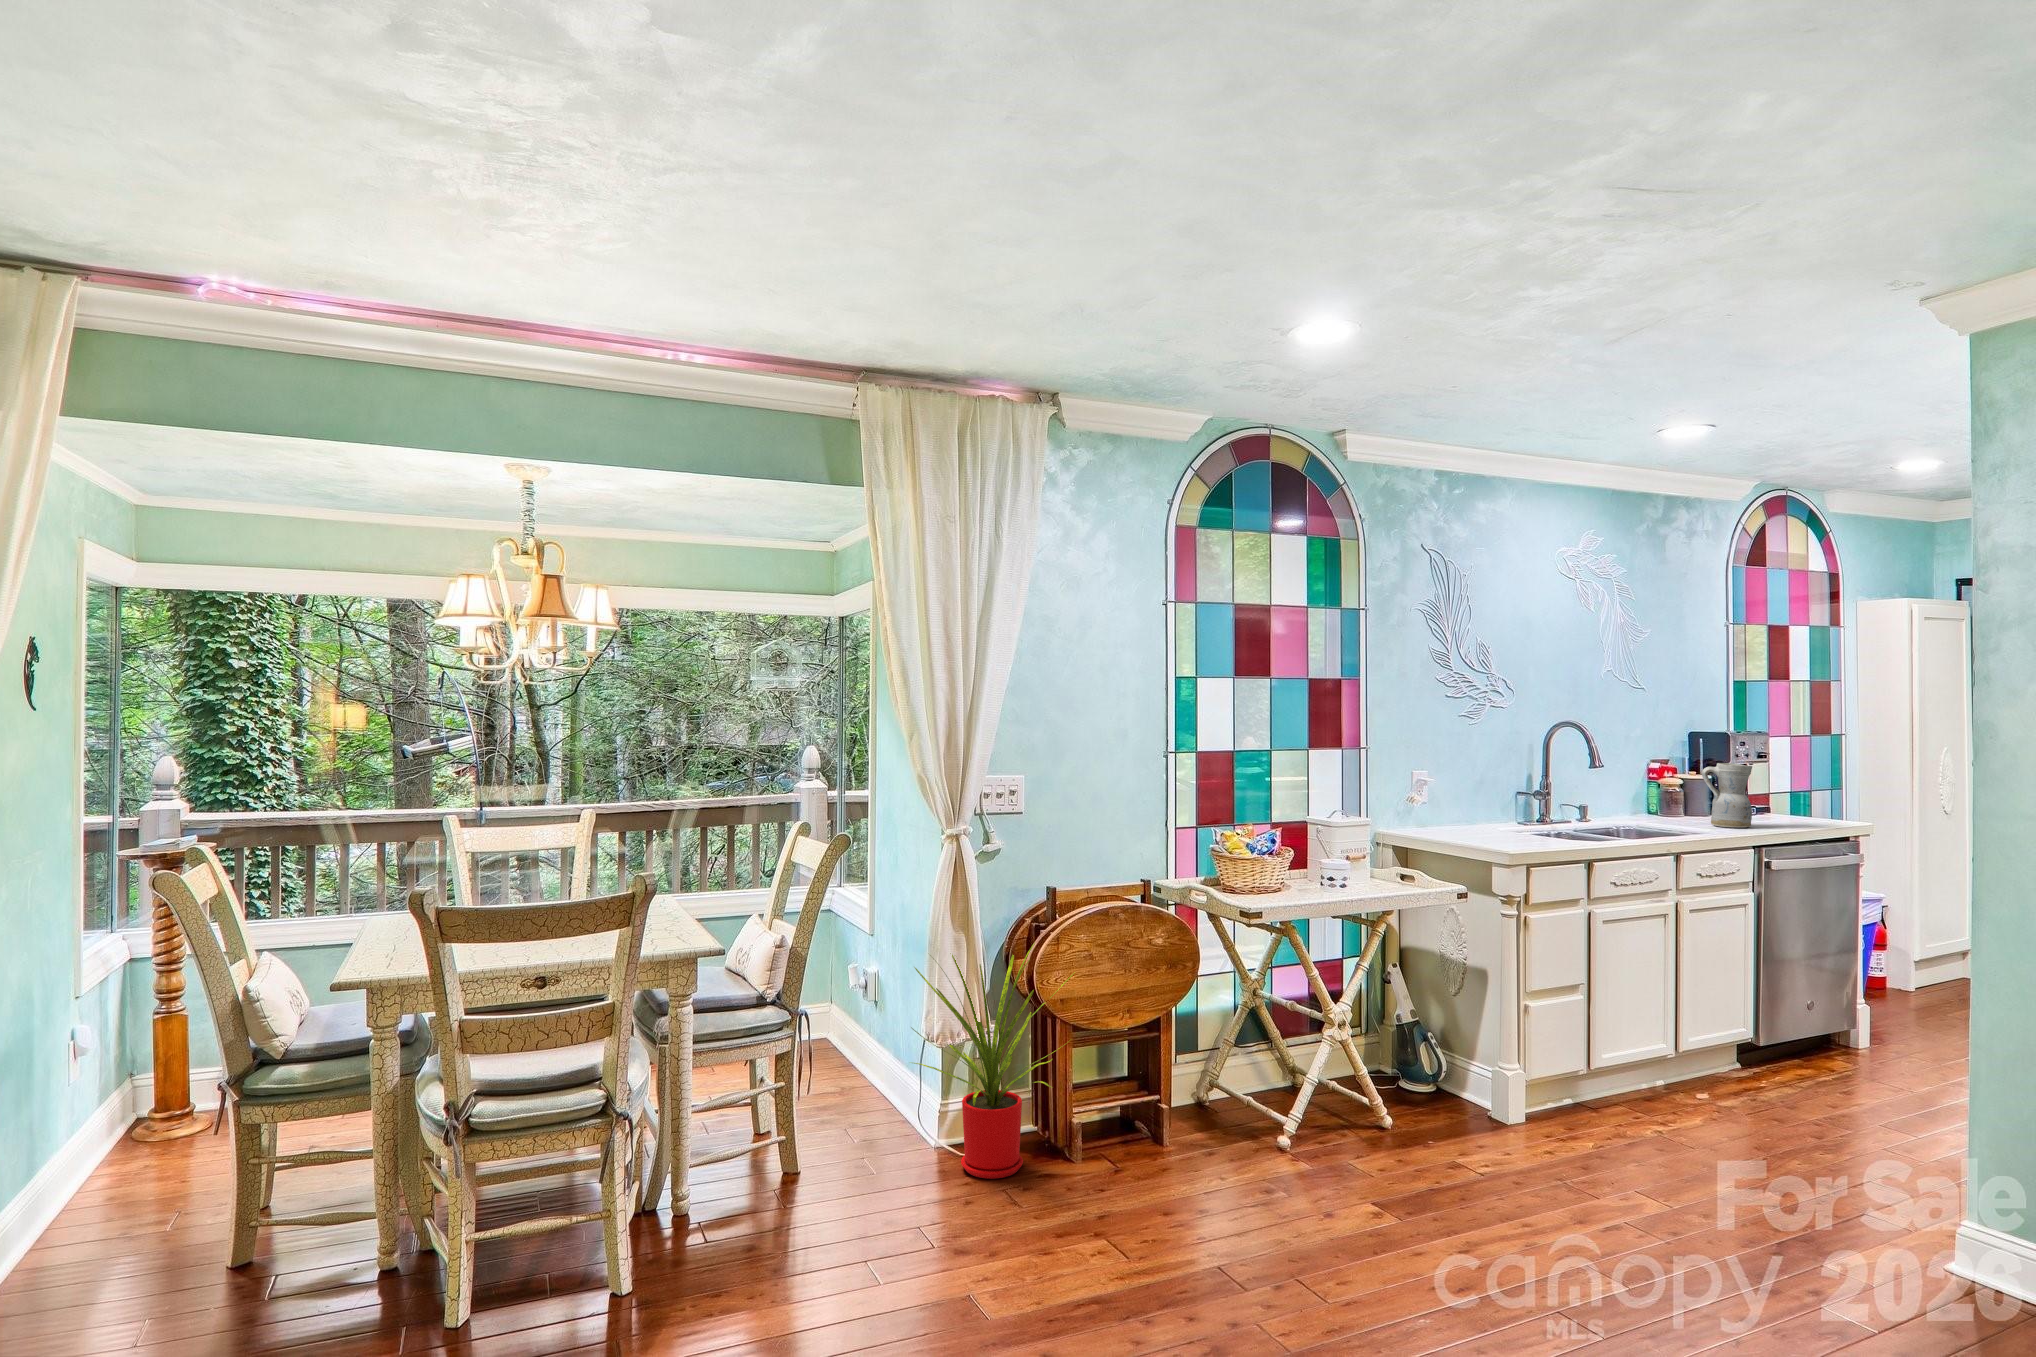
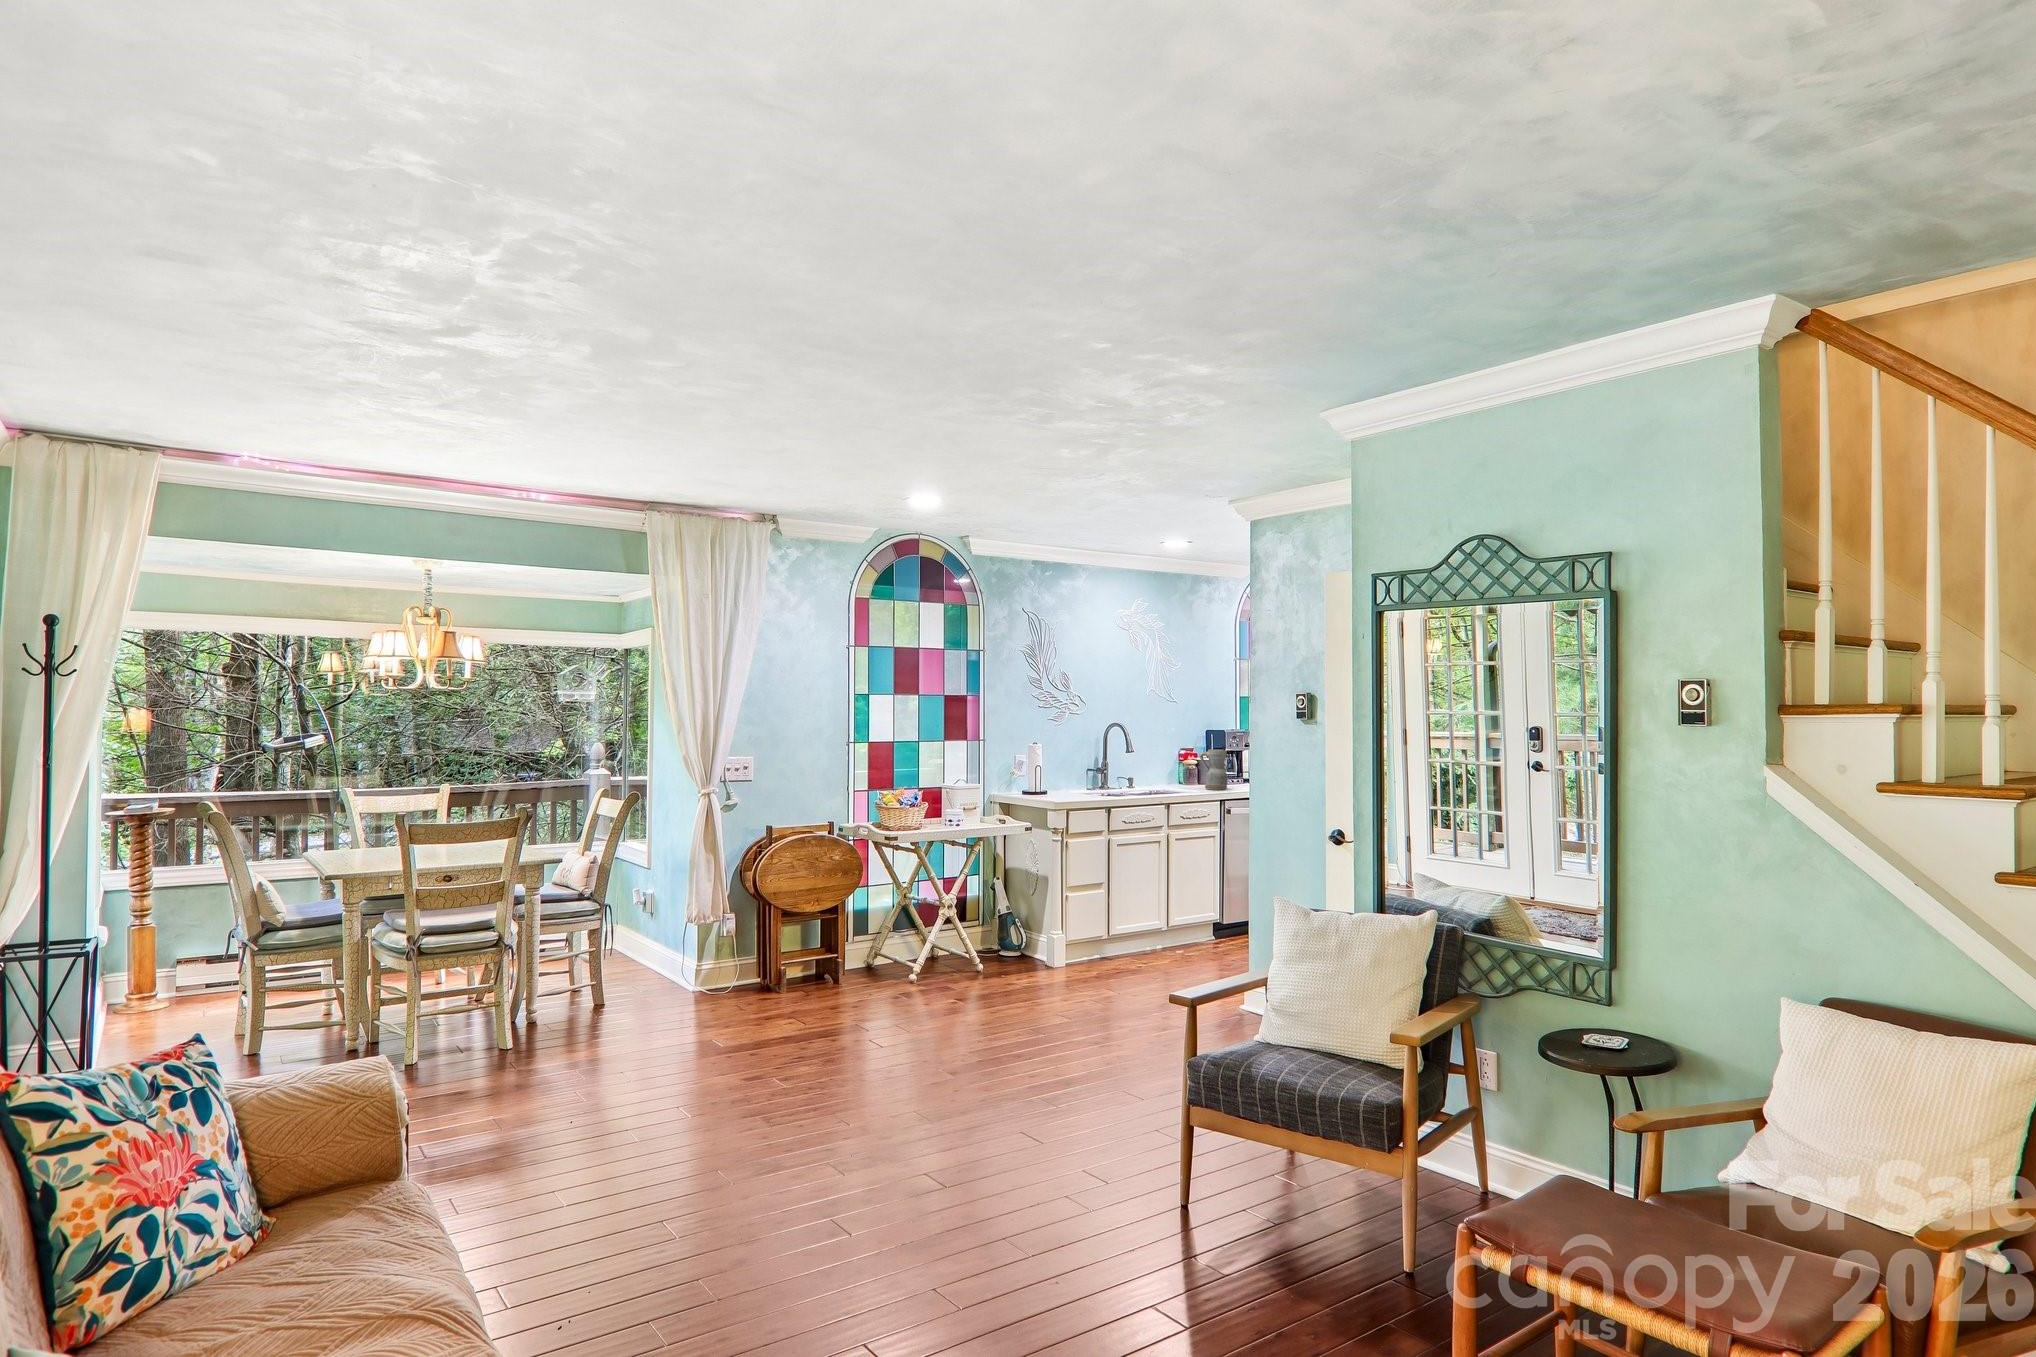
house plant: present [912,943,1073,1179] -> none [677,859,783,1001]

